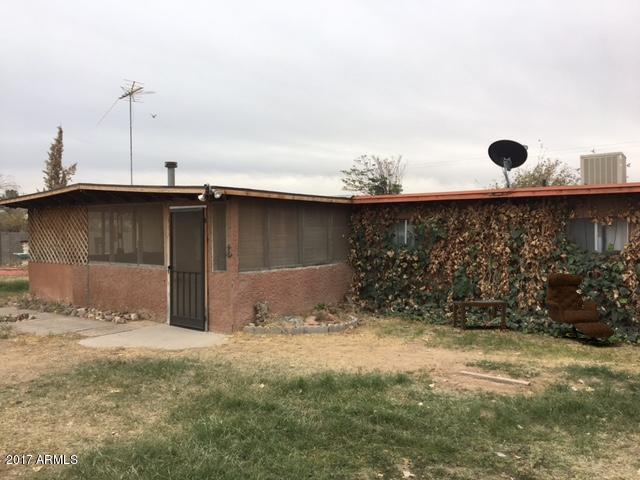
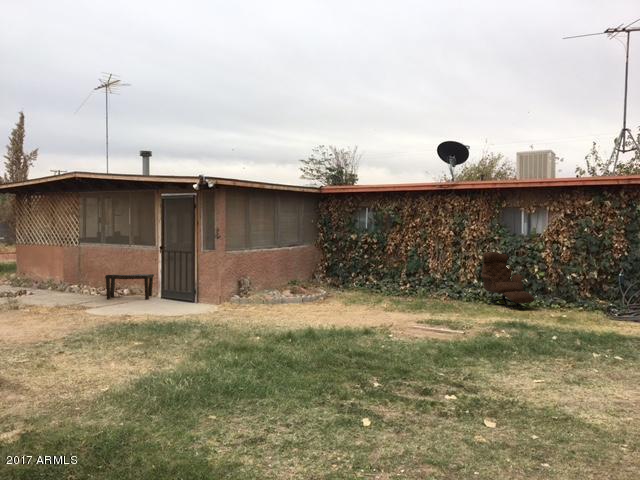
bench: present [453,300,507,330] -> present [105,274,154,300]

